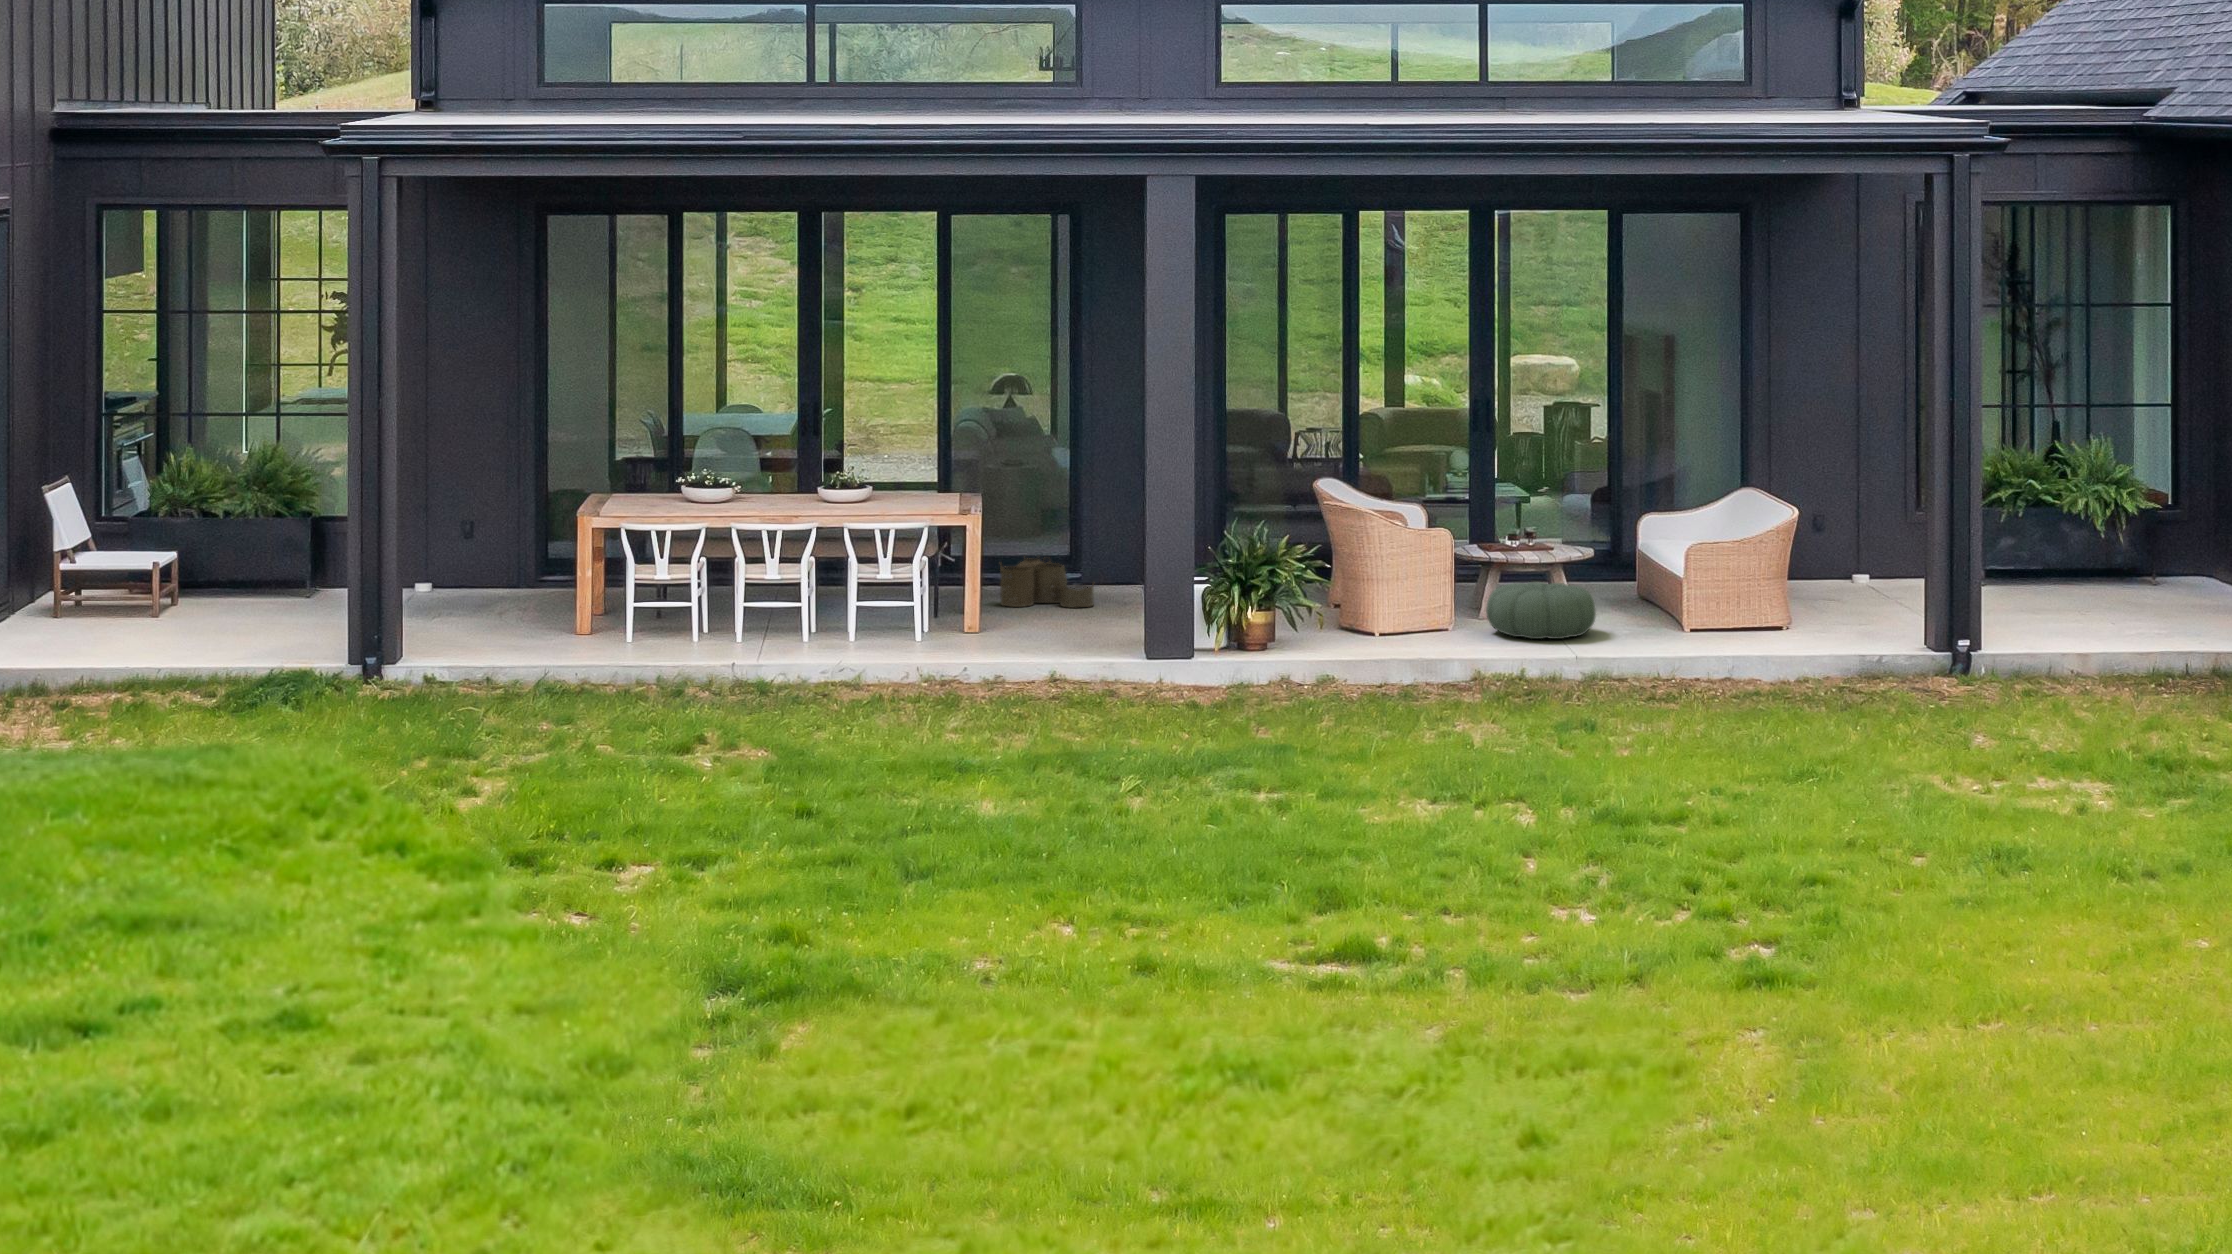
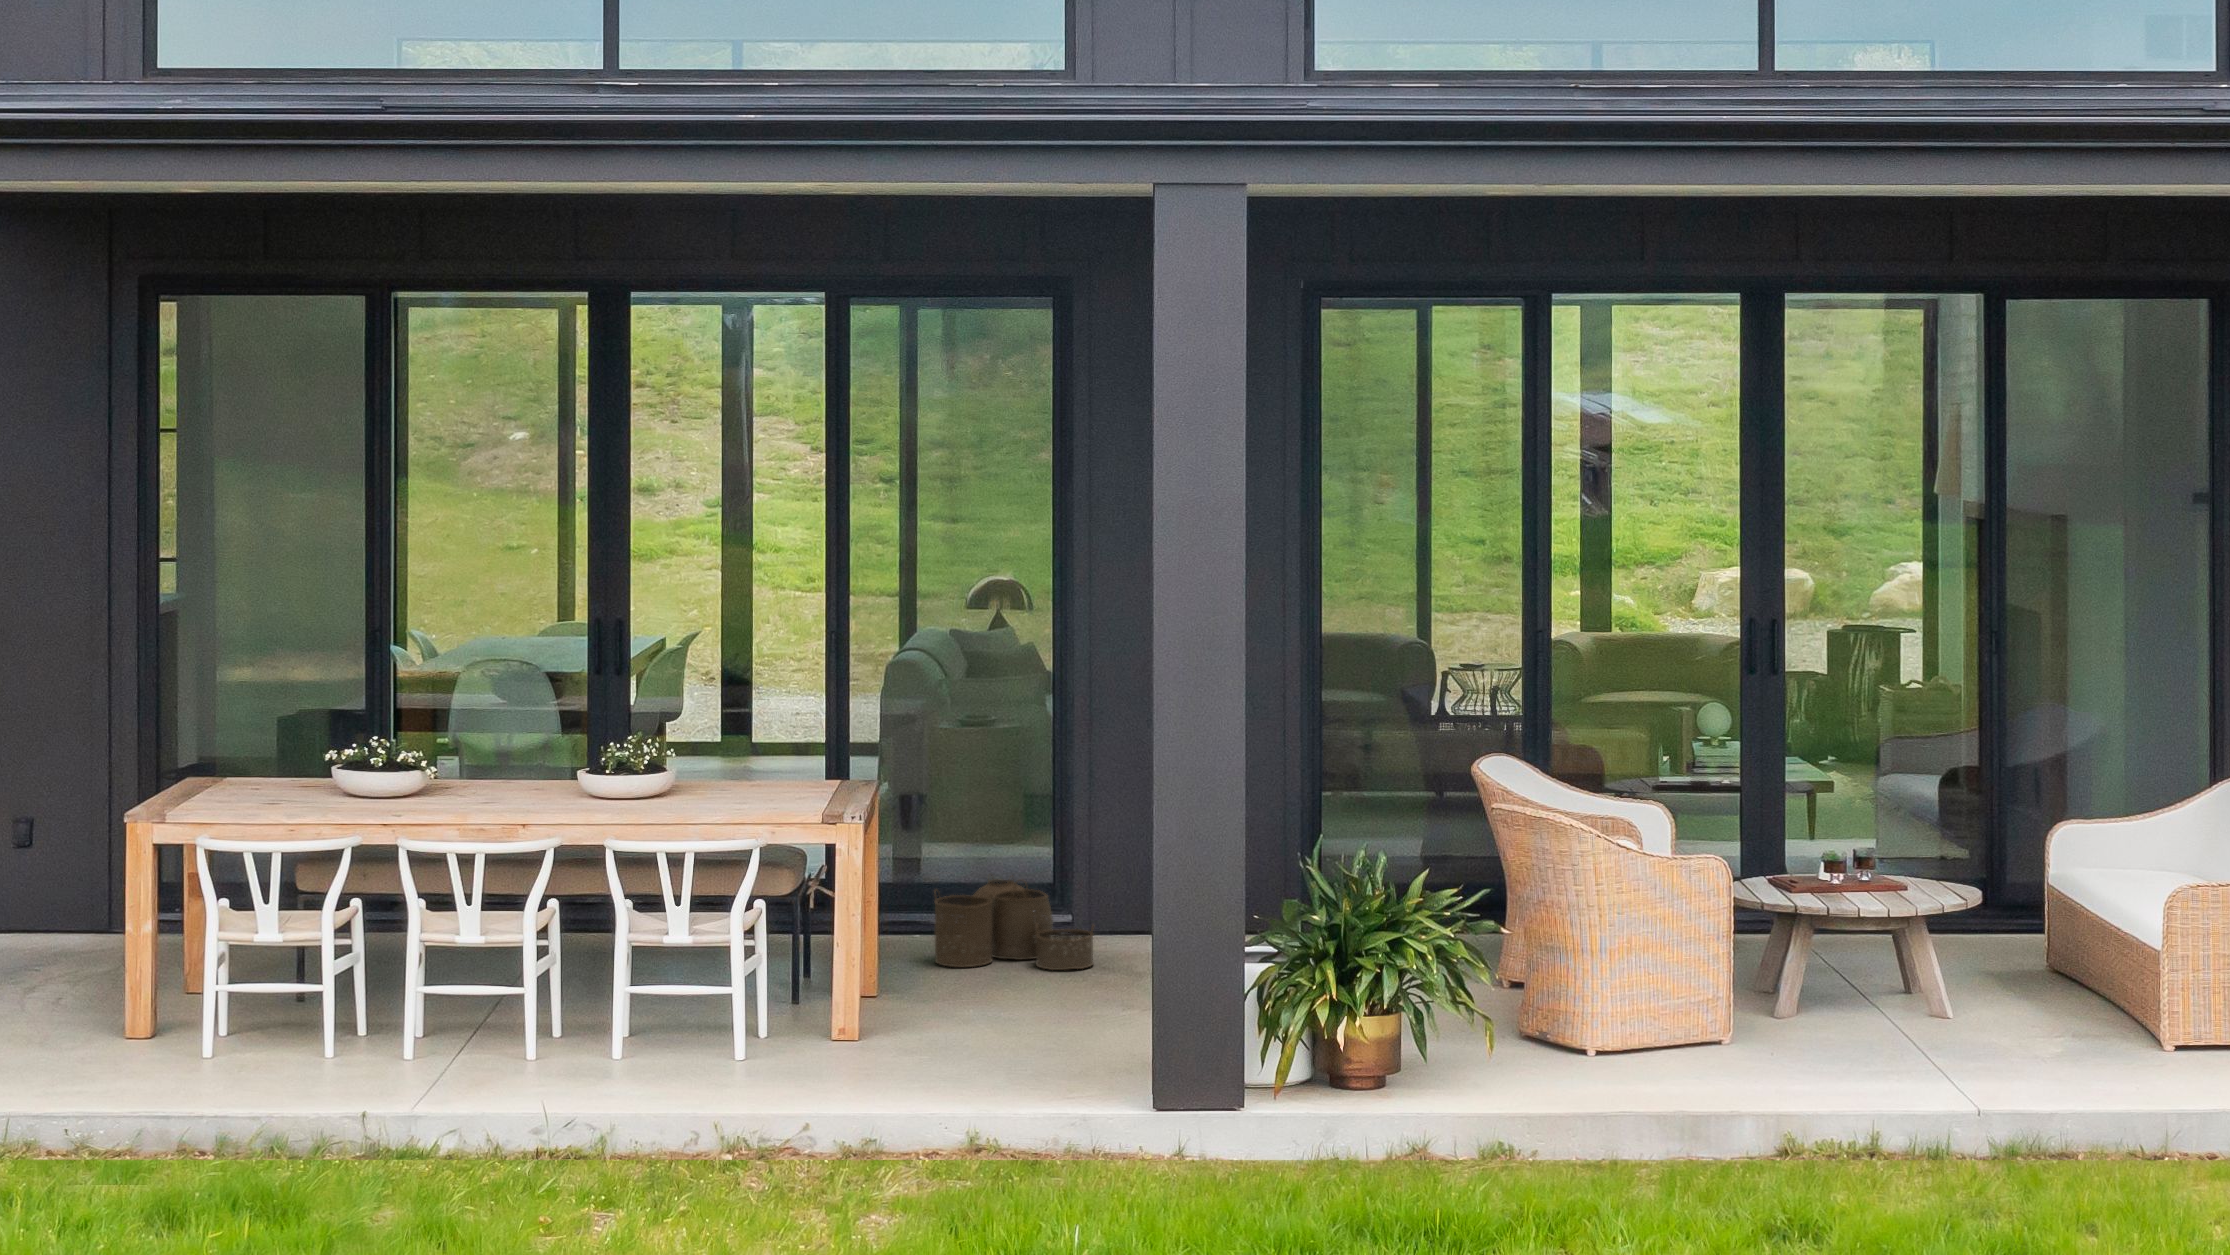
pouf: present [1486,582,1596,639] -> none [1807,946,2027,1065]

